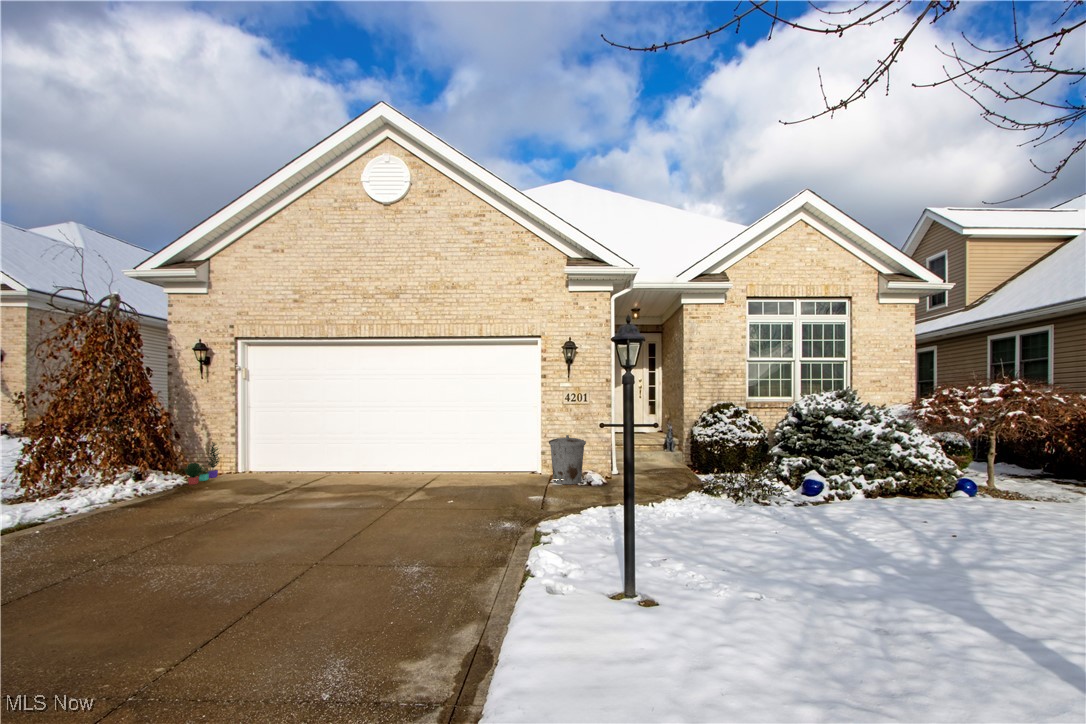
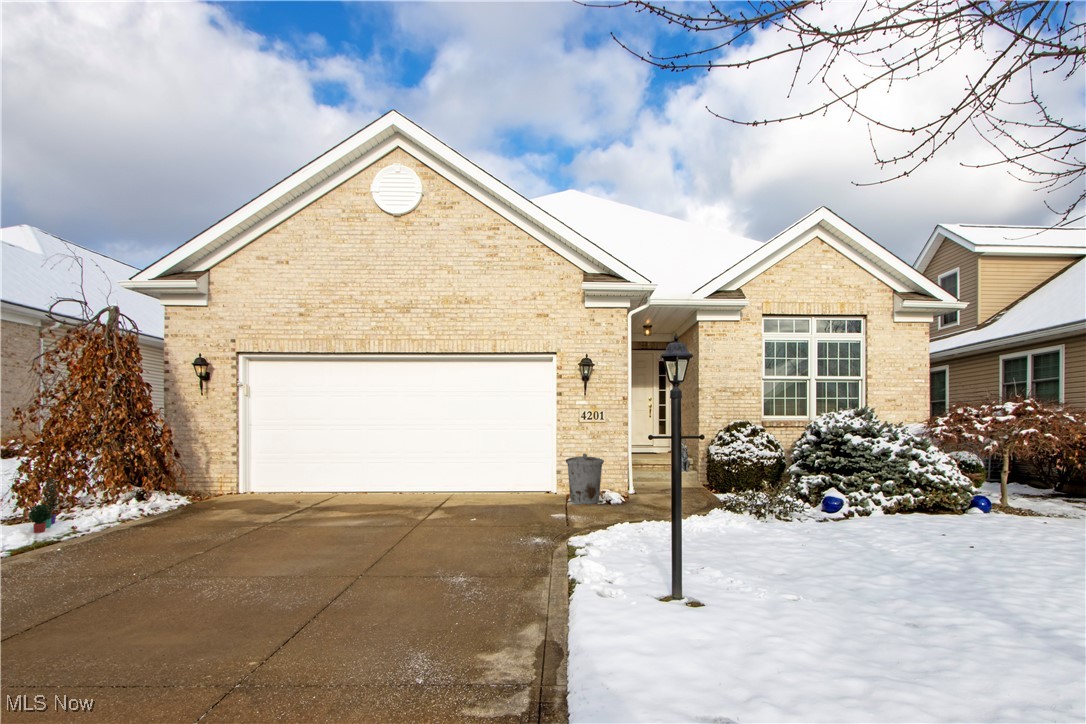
potted plant: present [185,442,220,484] -> present [28,477,62,533]

